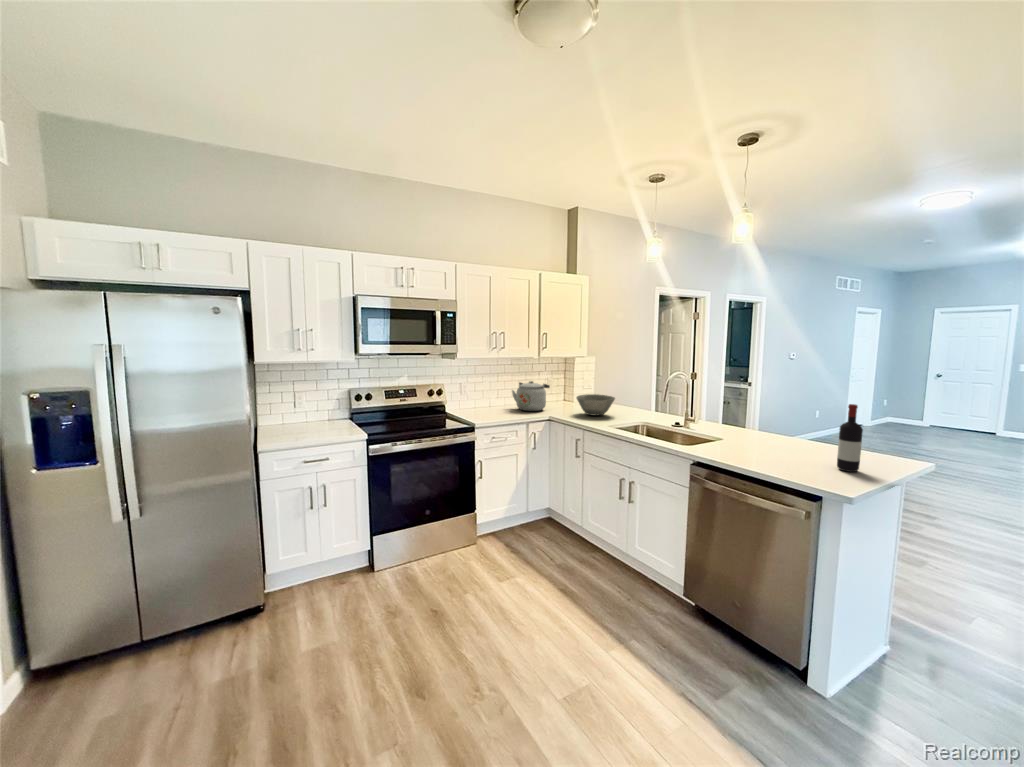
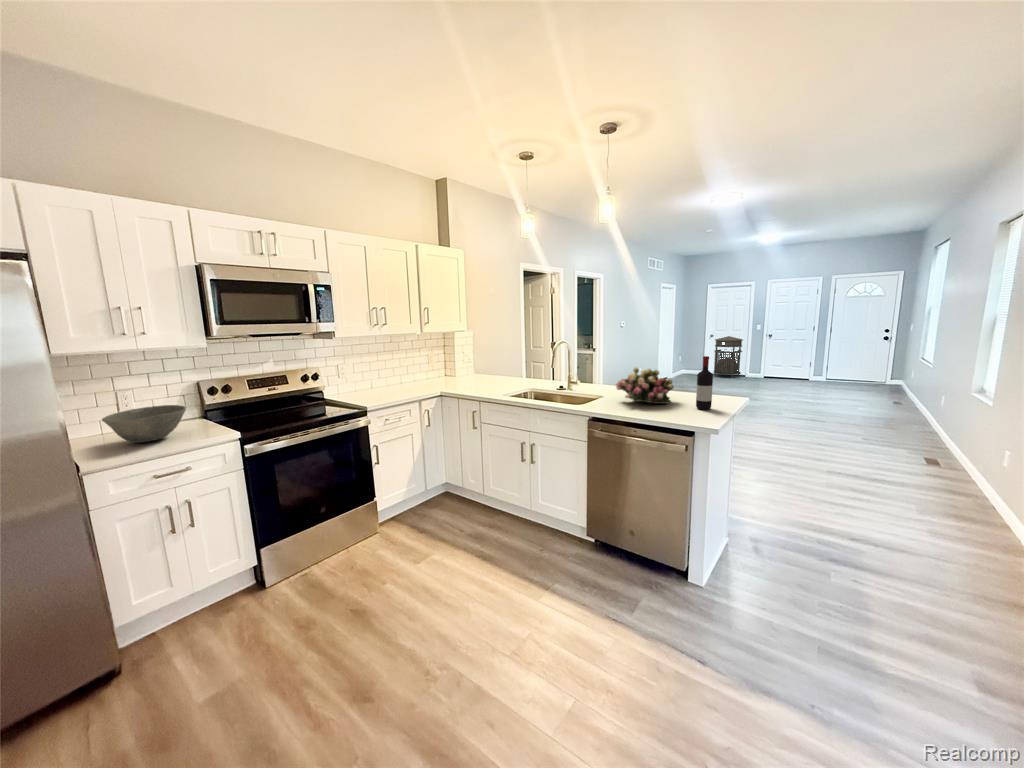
trash can: none [939,379,993,437] -> present [713,336,743,378]
kettle: present [512,381,550,411] -> none [397,358,437,389]
bowl: present [576,394,615,416] -> present [102,405,186,443]
flower arrangement: none [733,410,810,458] -> present [616,367,674,404]

